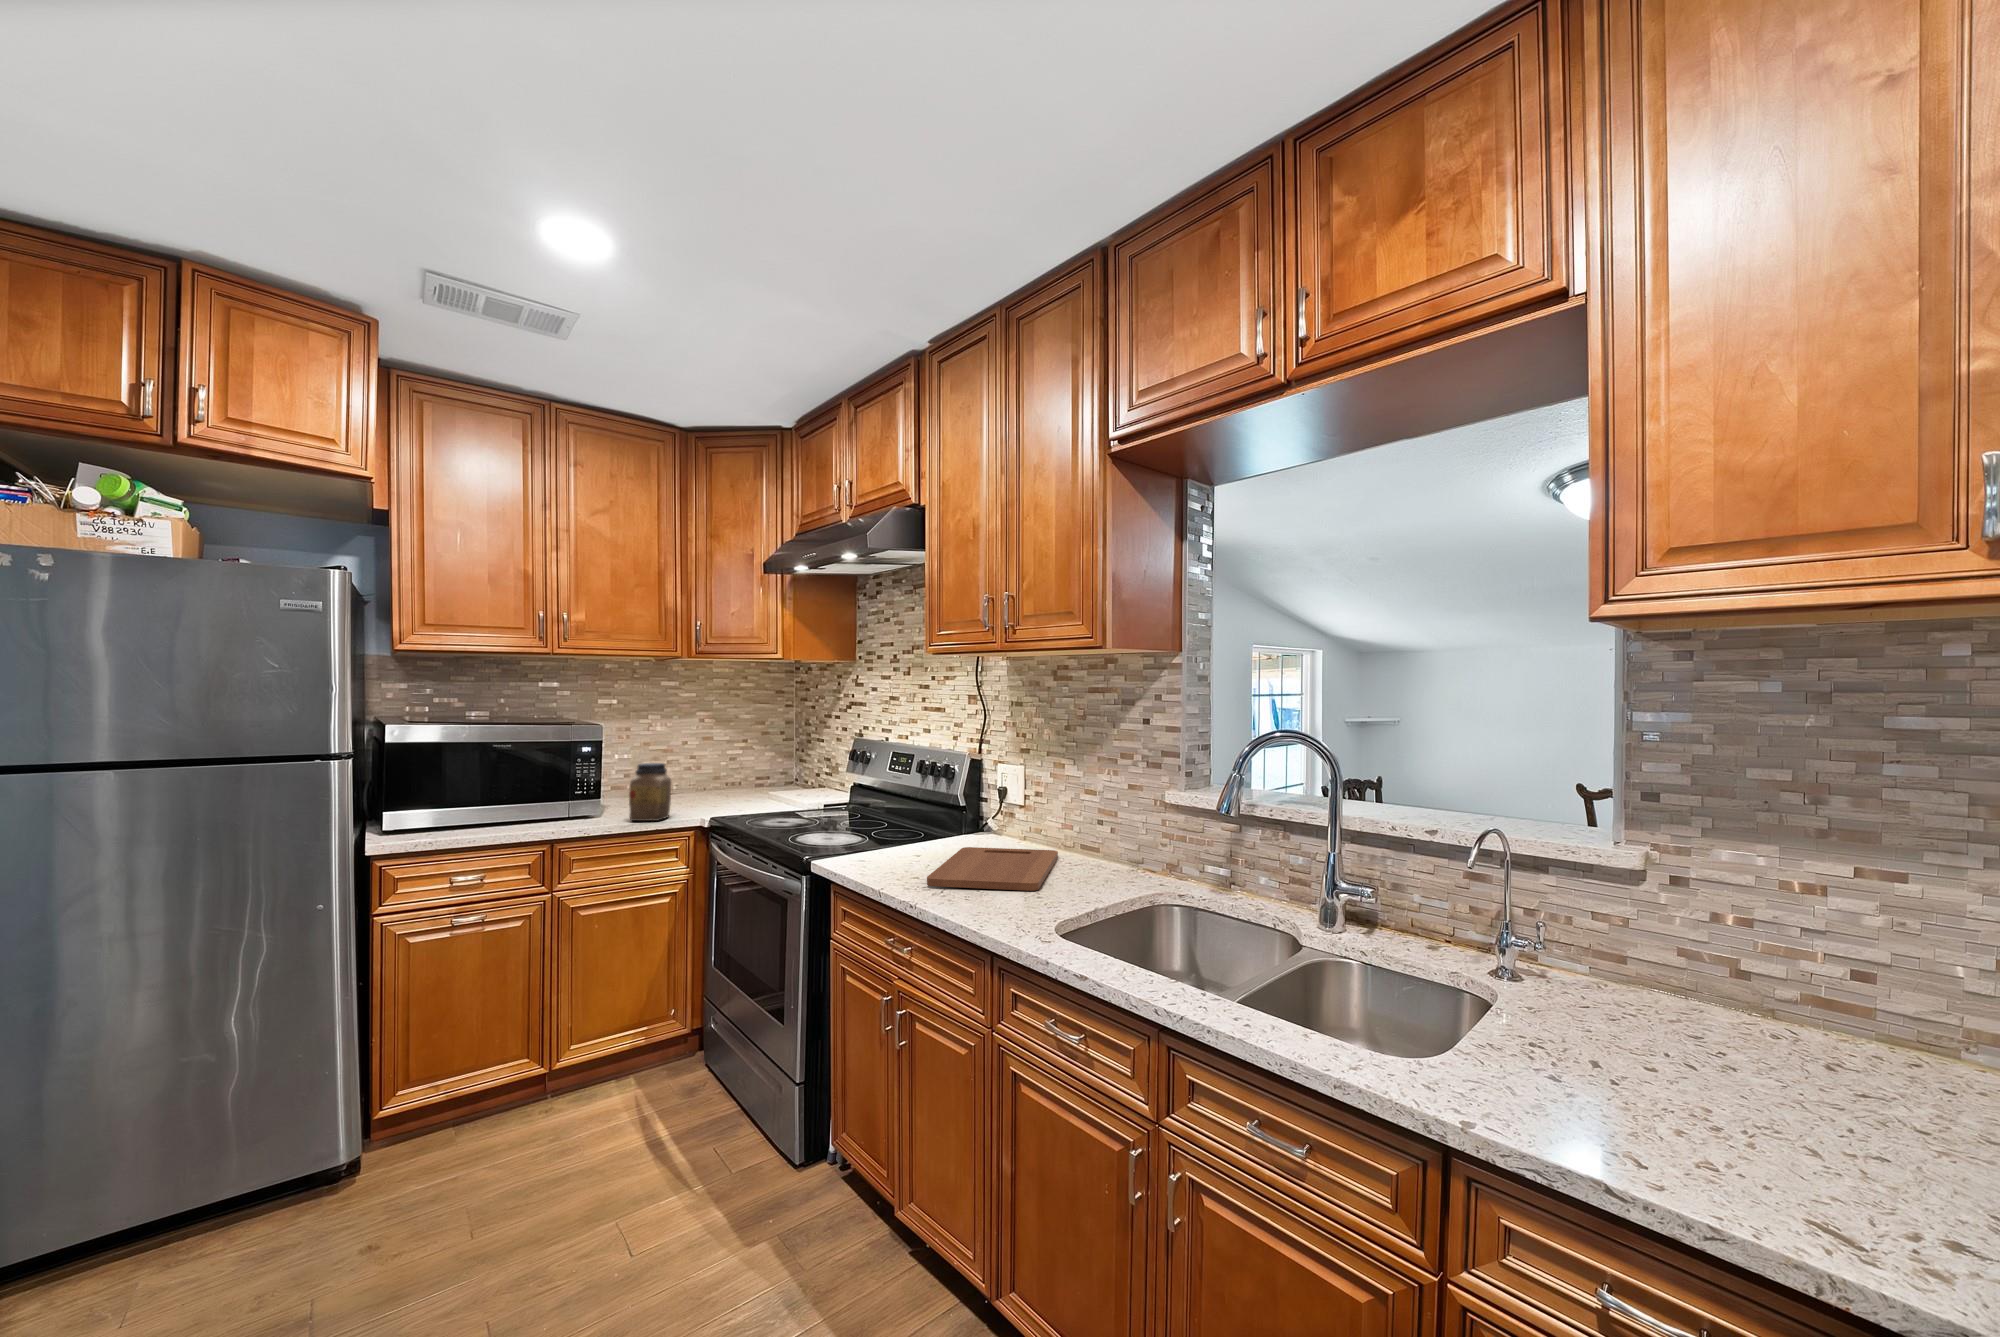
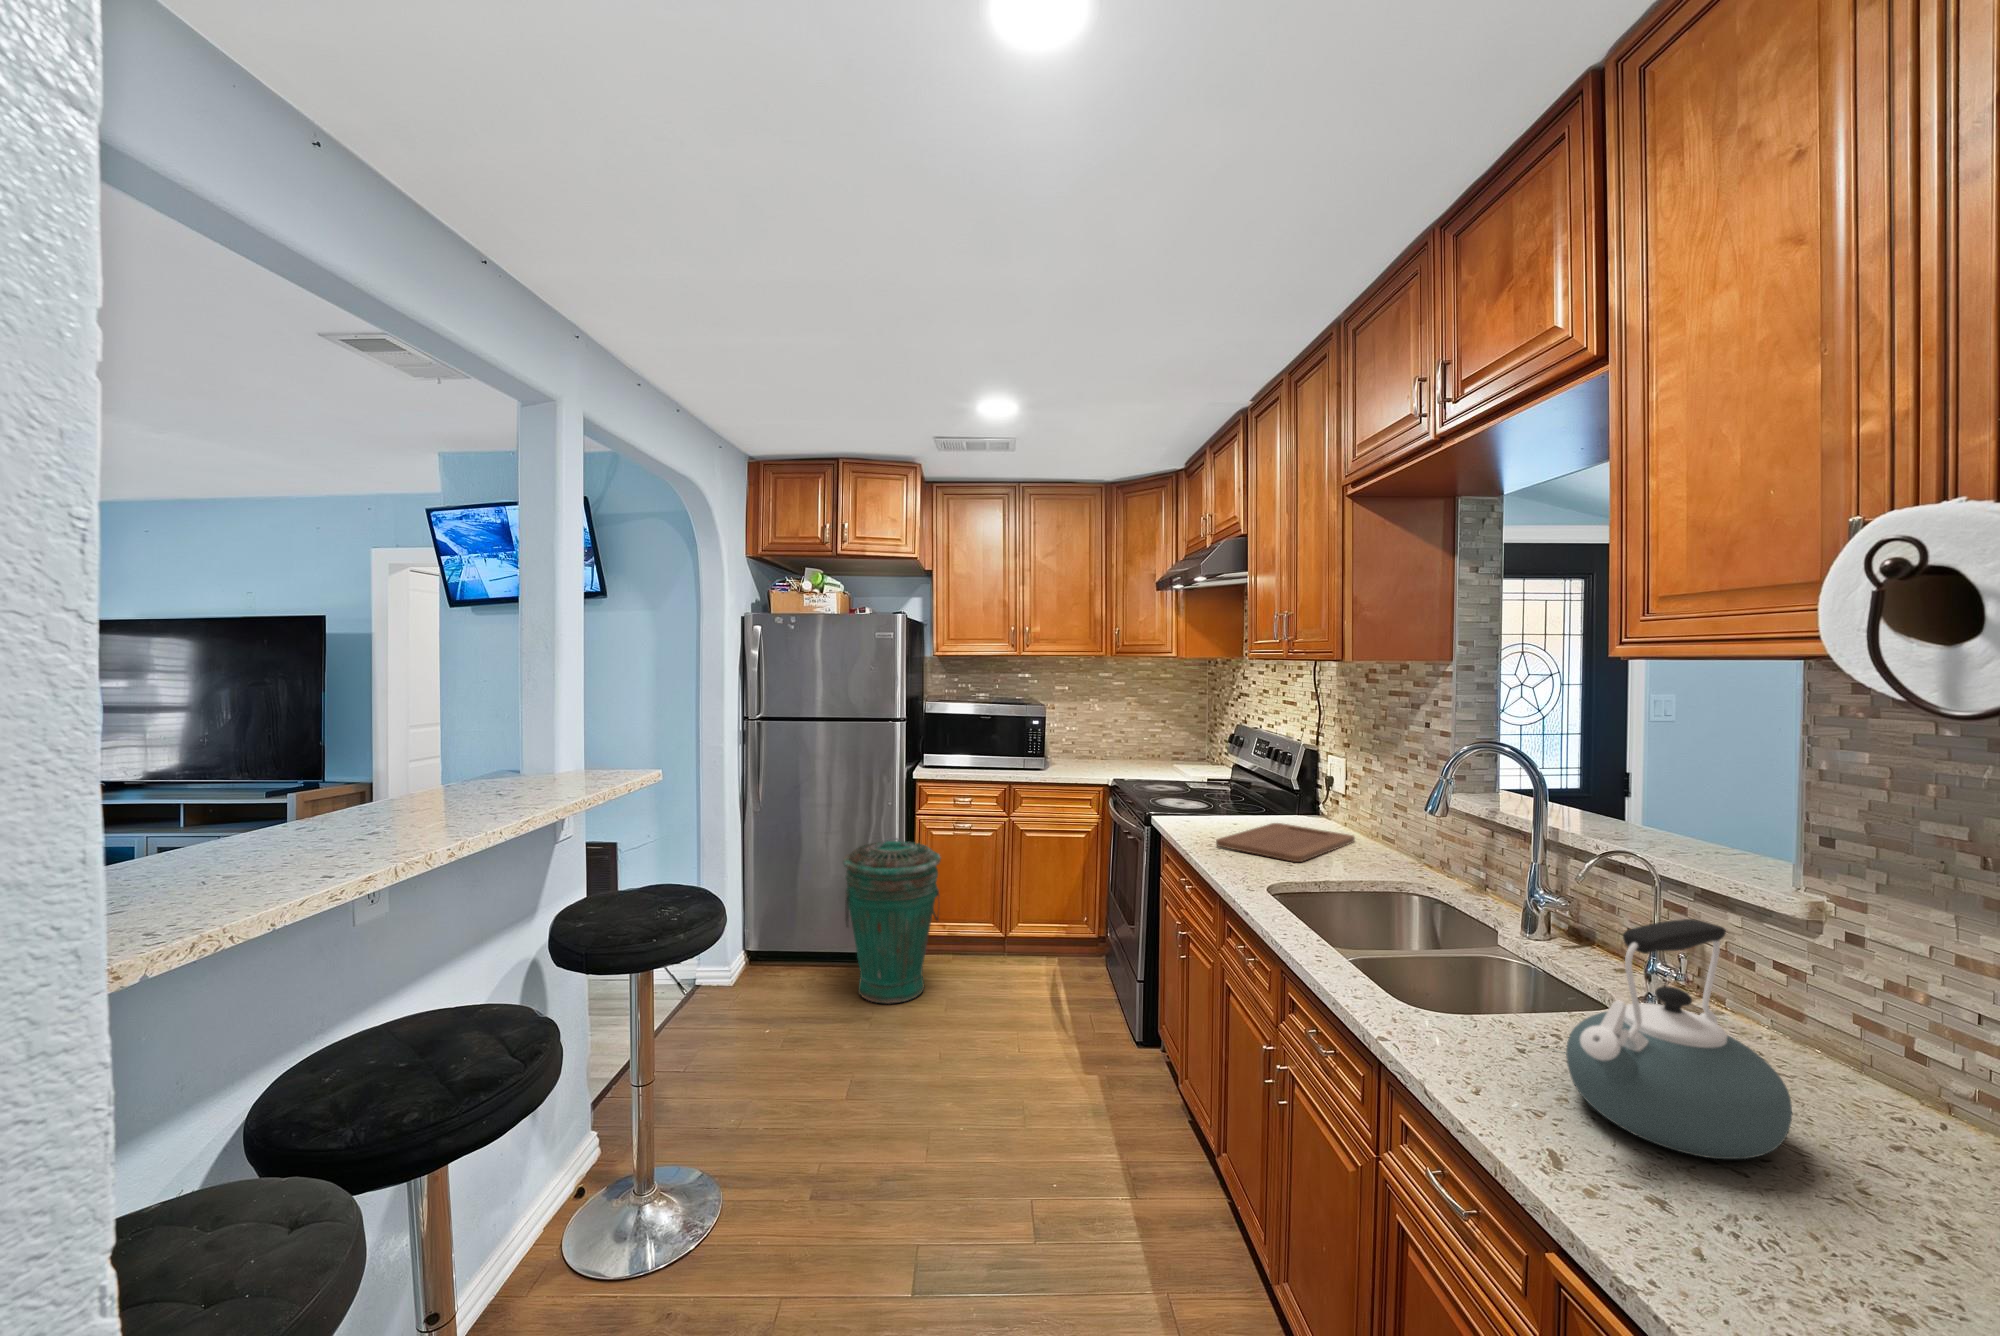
jar: present [629,763,671,821] -> none [1062,734,1092,777]
kettle: none [1579,883,1817,1141] -> present [1566,919,1792,1159]
trash can: none [242,954,447,1250] -> present [843,837,941,1004]

